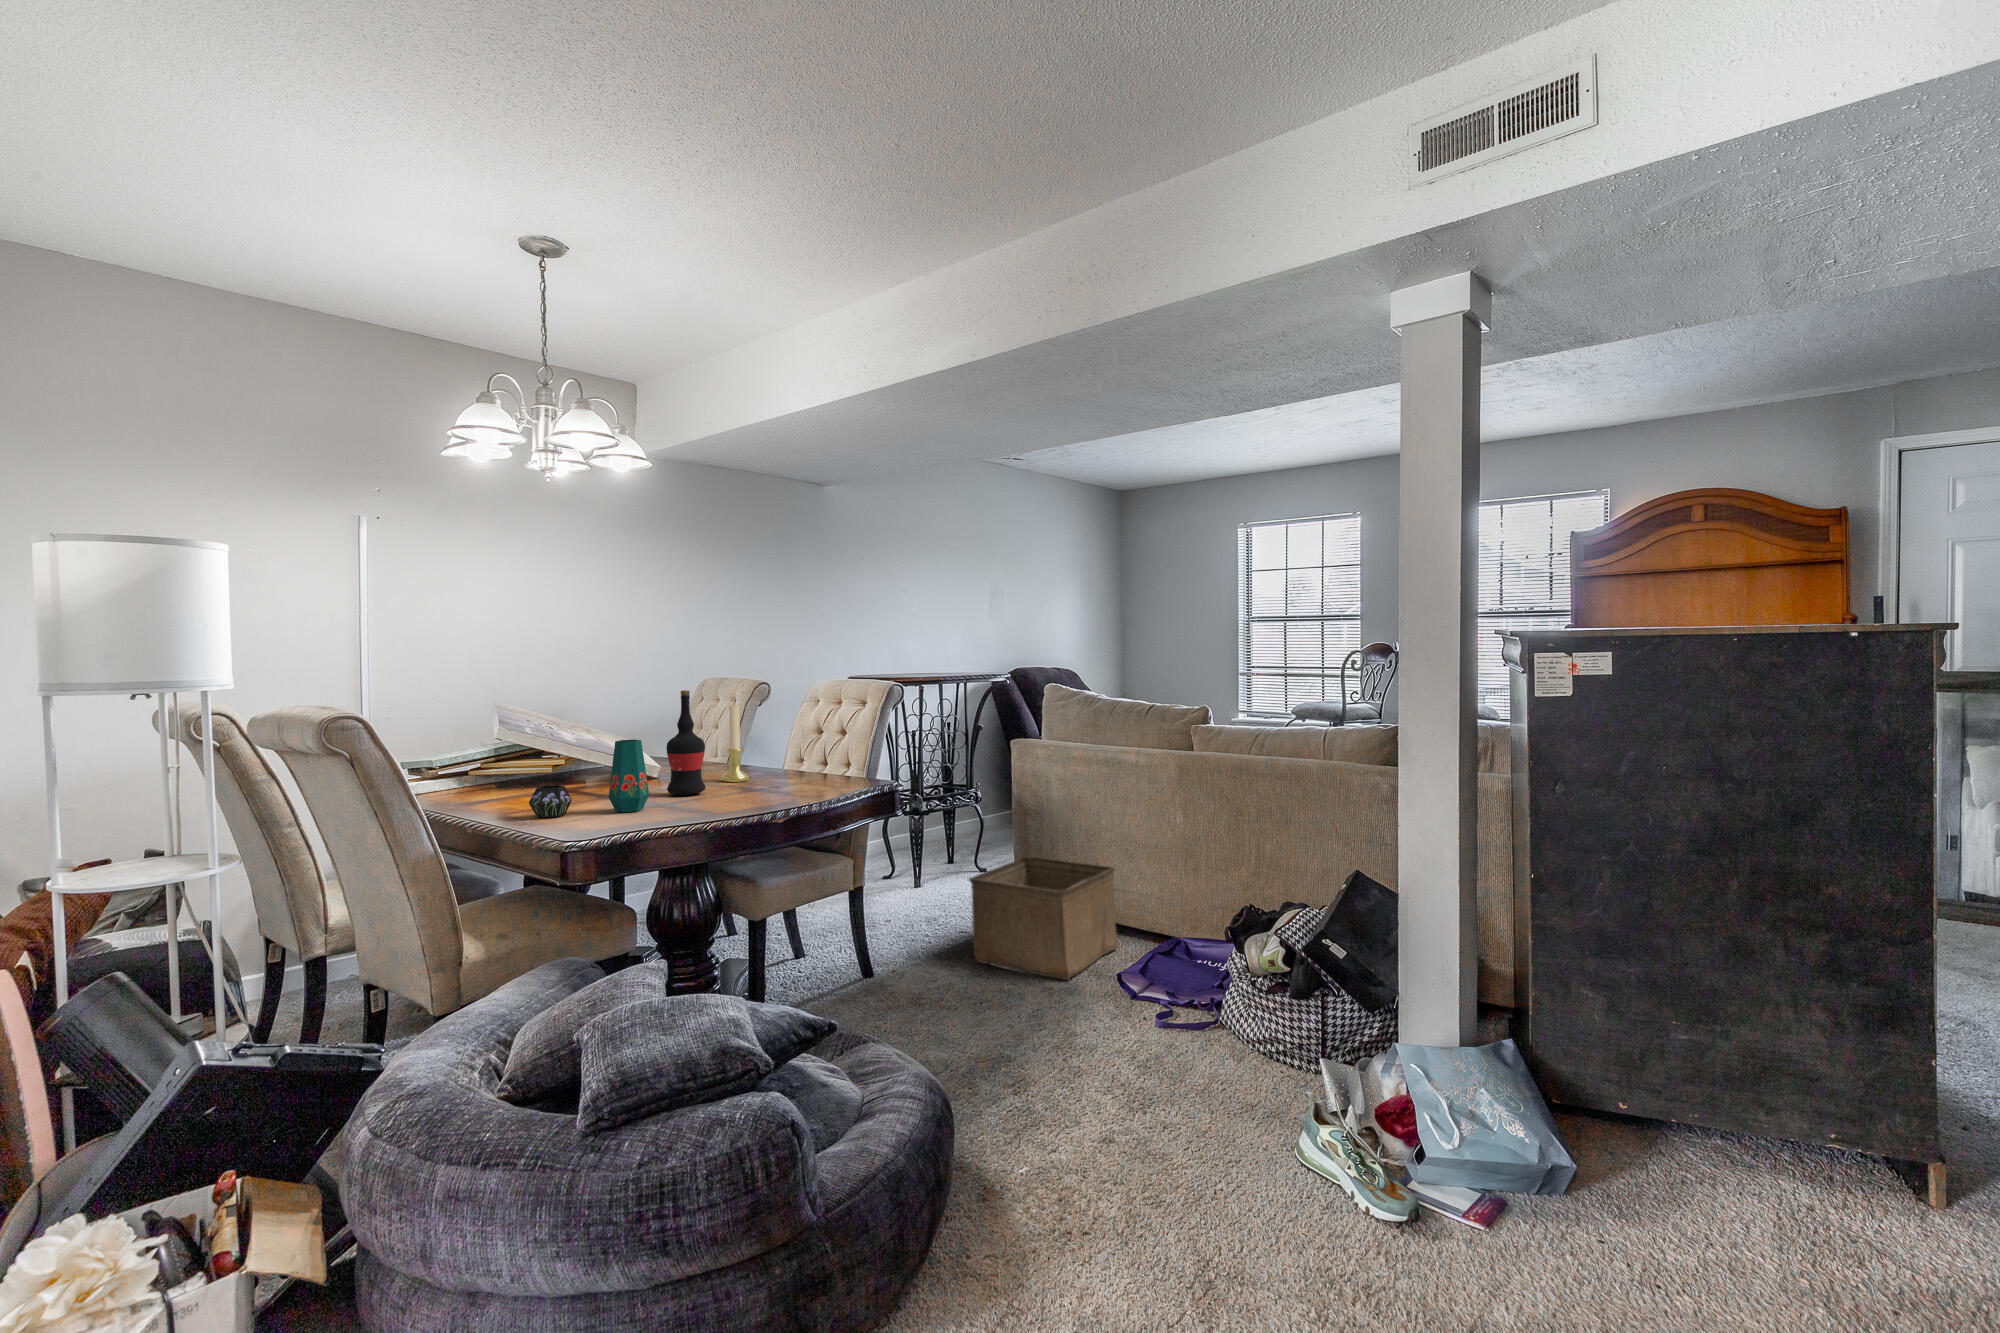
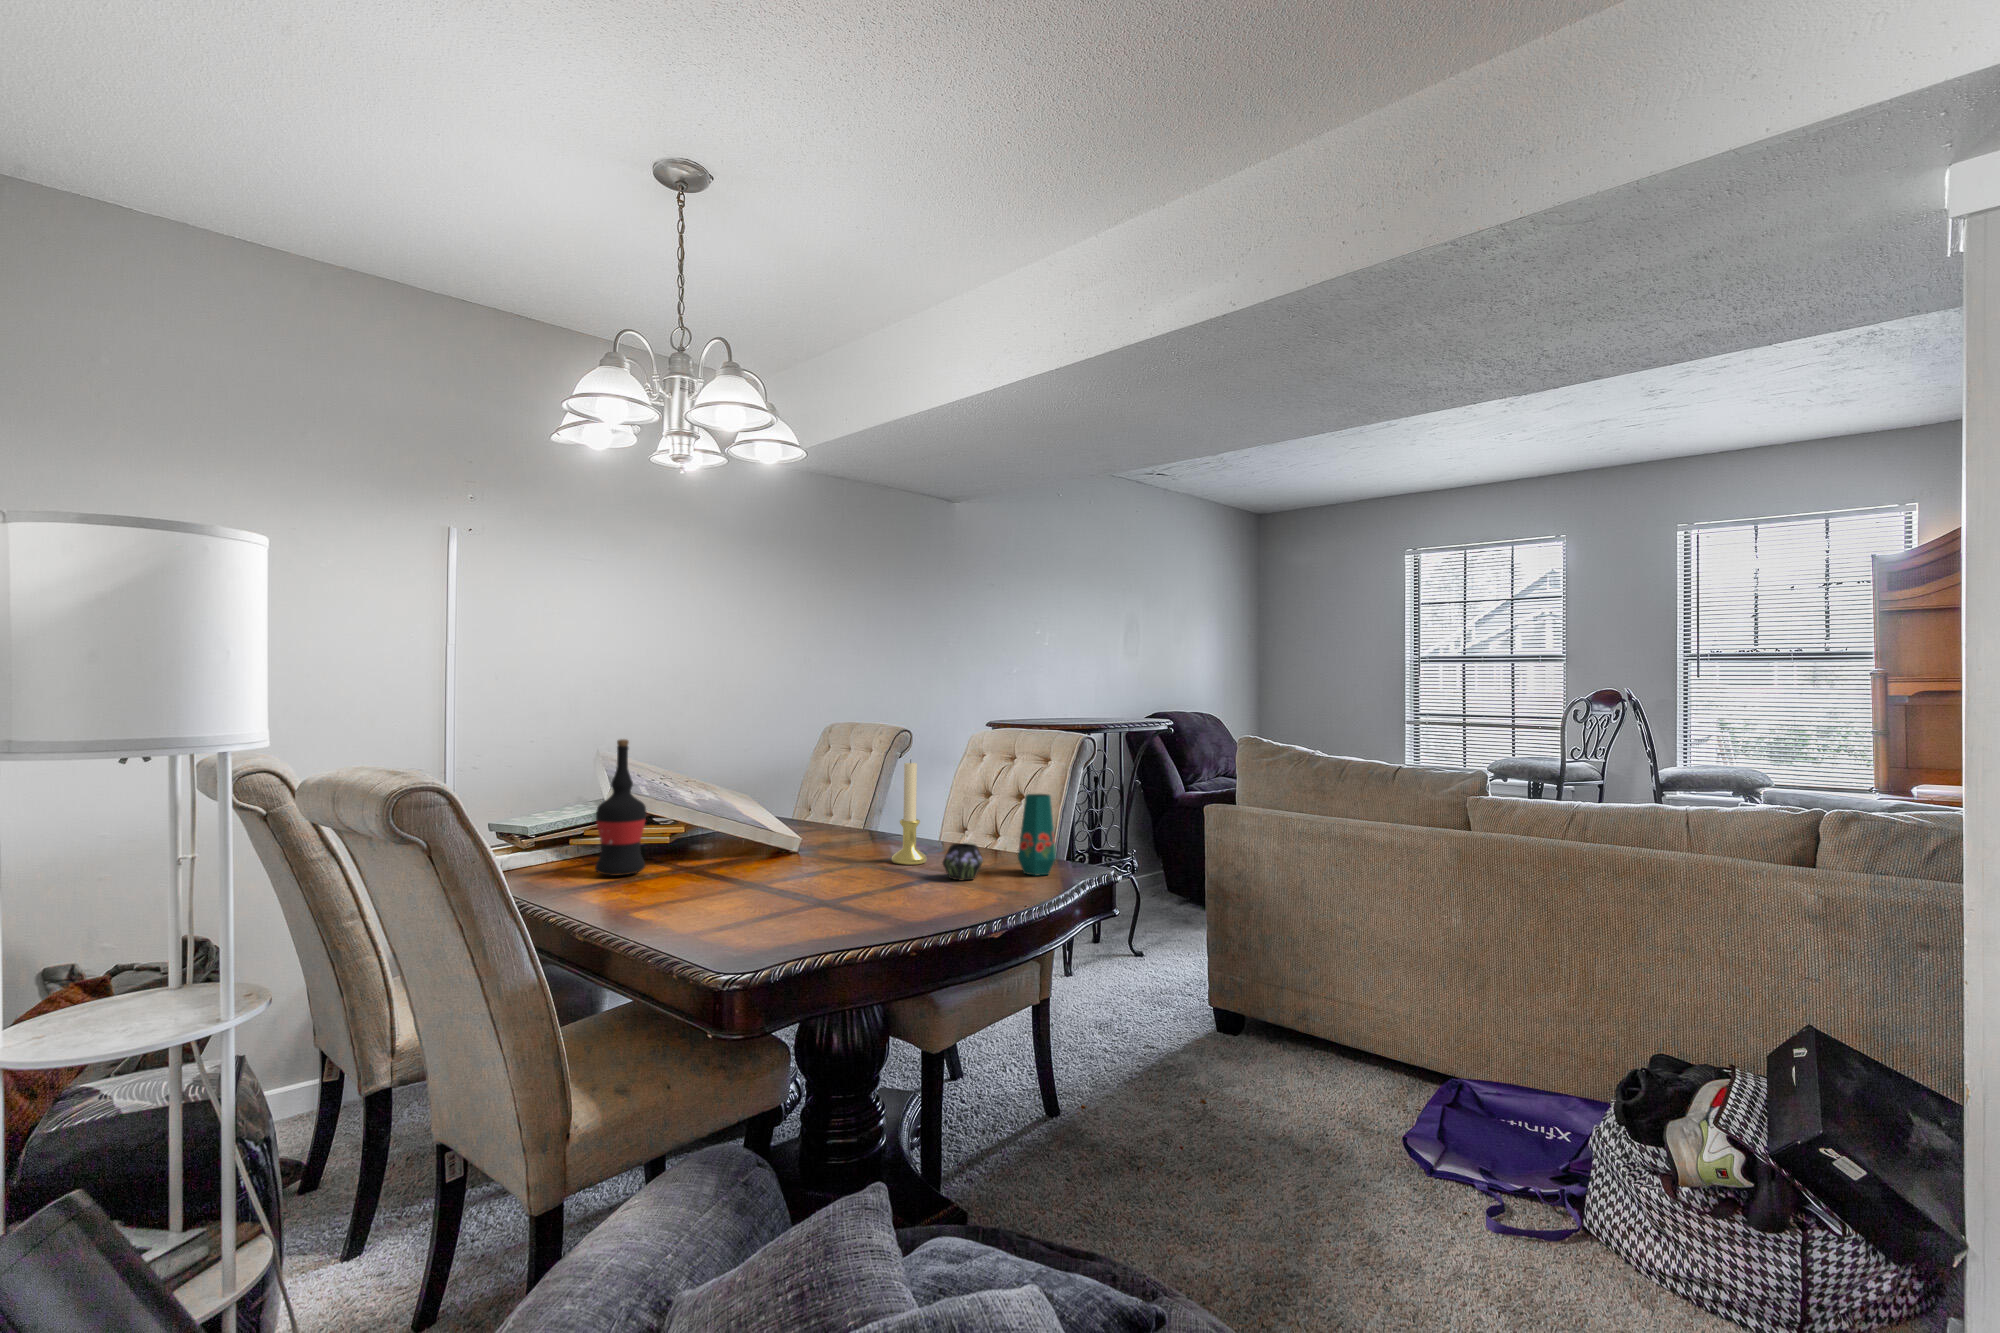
wine bottle: present [666,690,706,795] -> present [595,739,647,876]
vase: present [529,740,649,818] -> present [943,794,1056,880]
storage bin: present [969,858,1118,980] -> none [1186,960,1375,1140]

